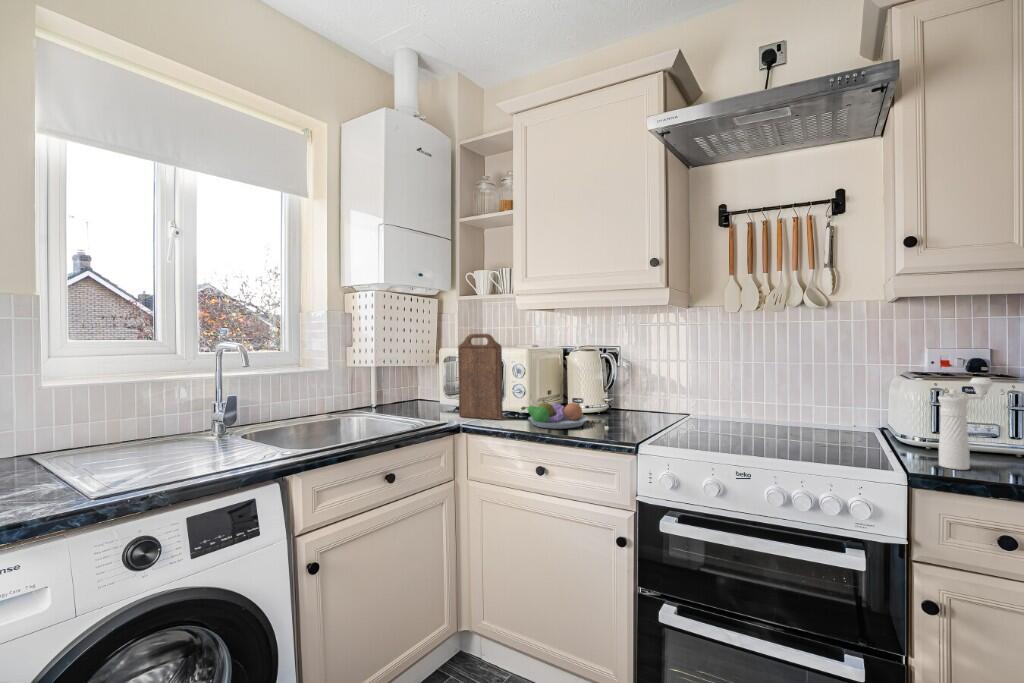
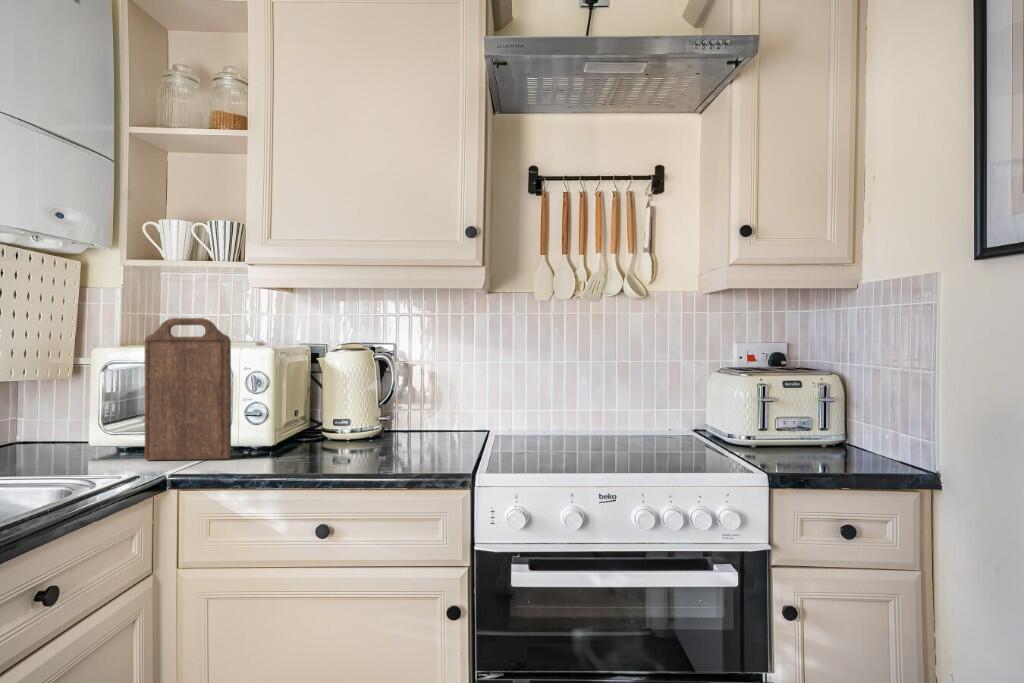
pepper mill: present [938,378,993,470] -> none [779,371,815,465]
fruit bowl: present [521,400,588,429] -> none [272,421,376,464]

